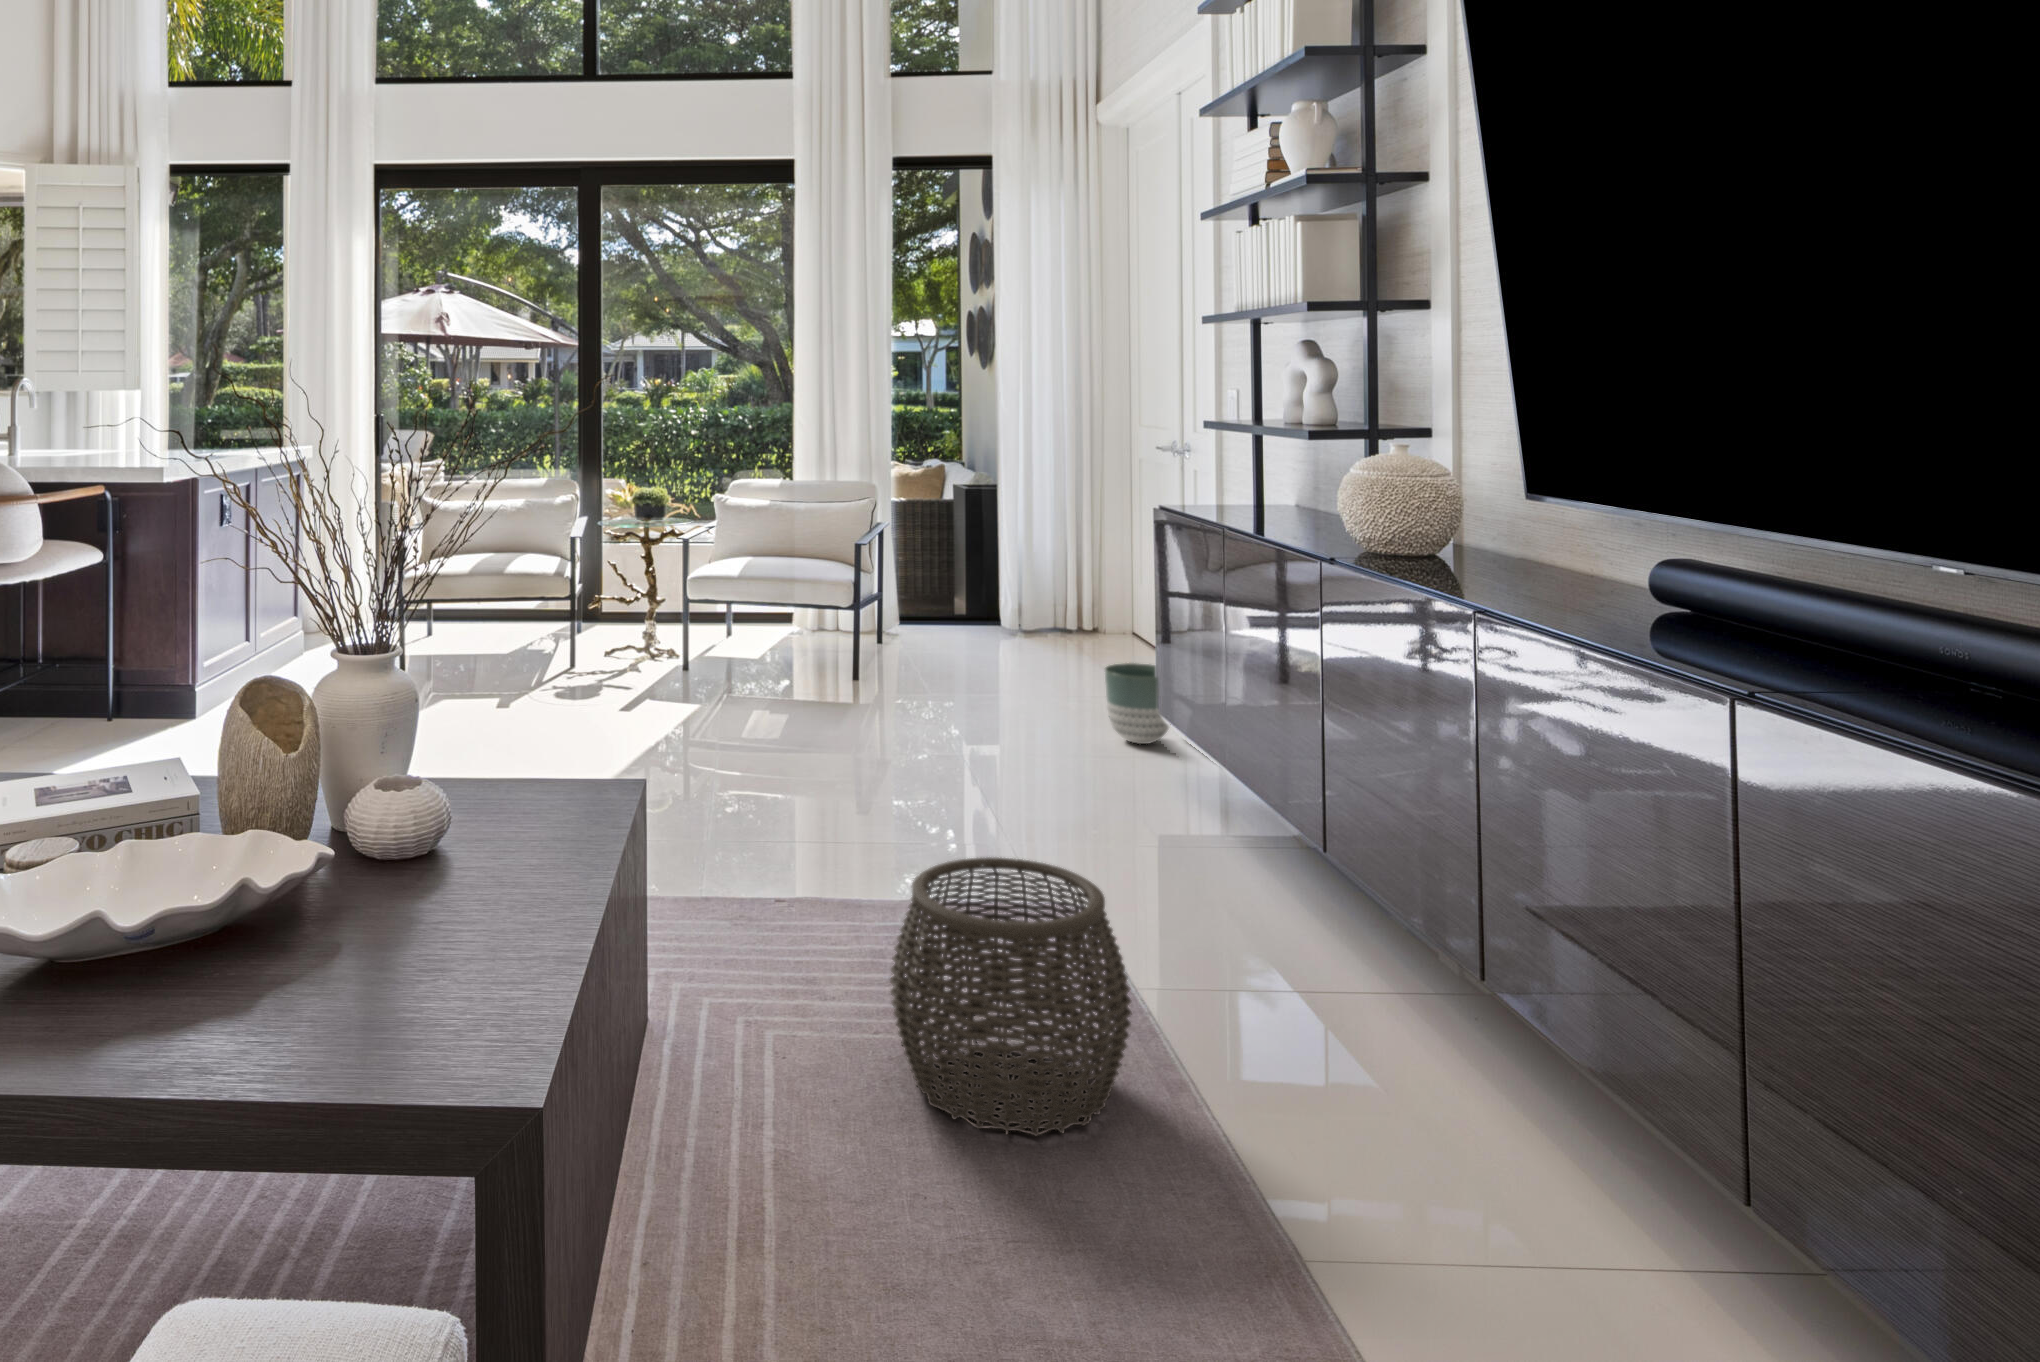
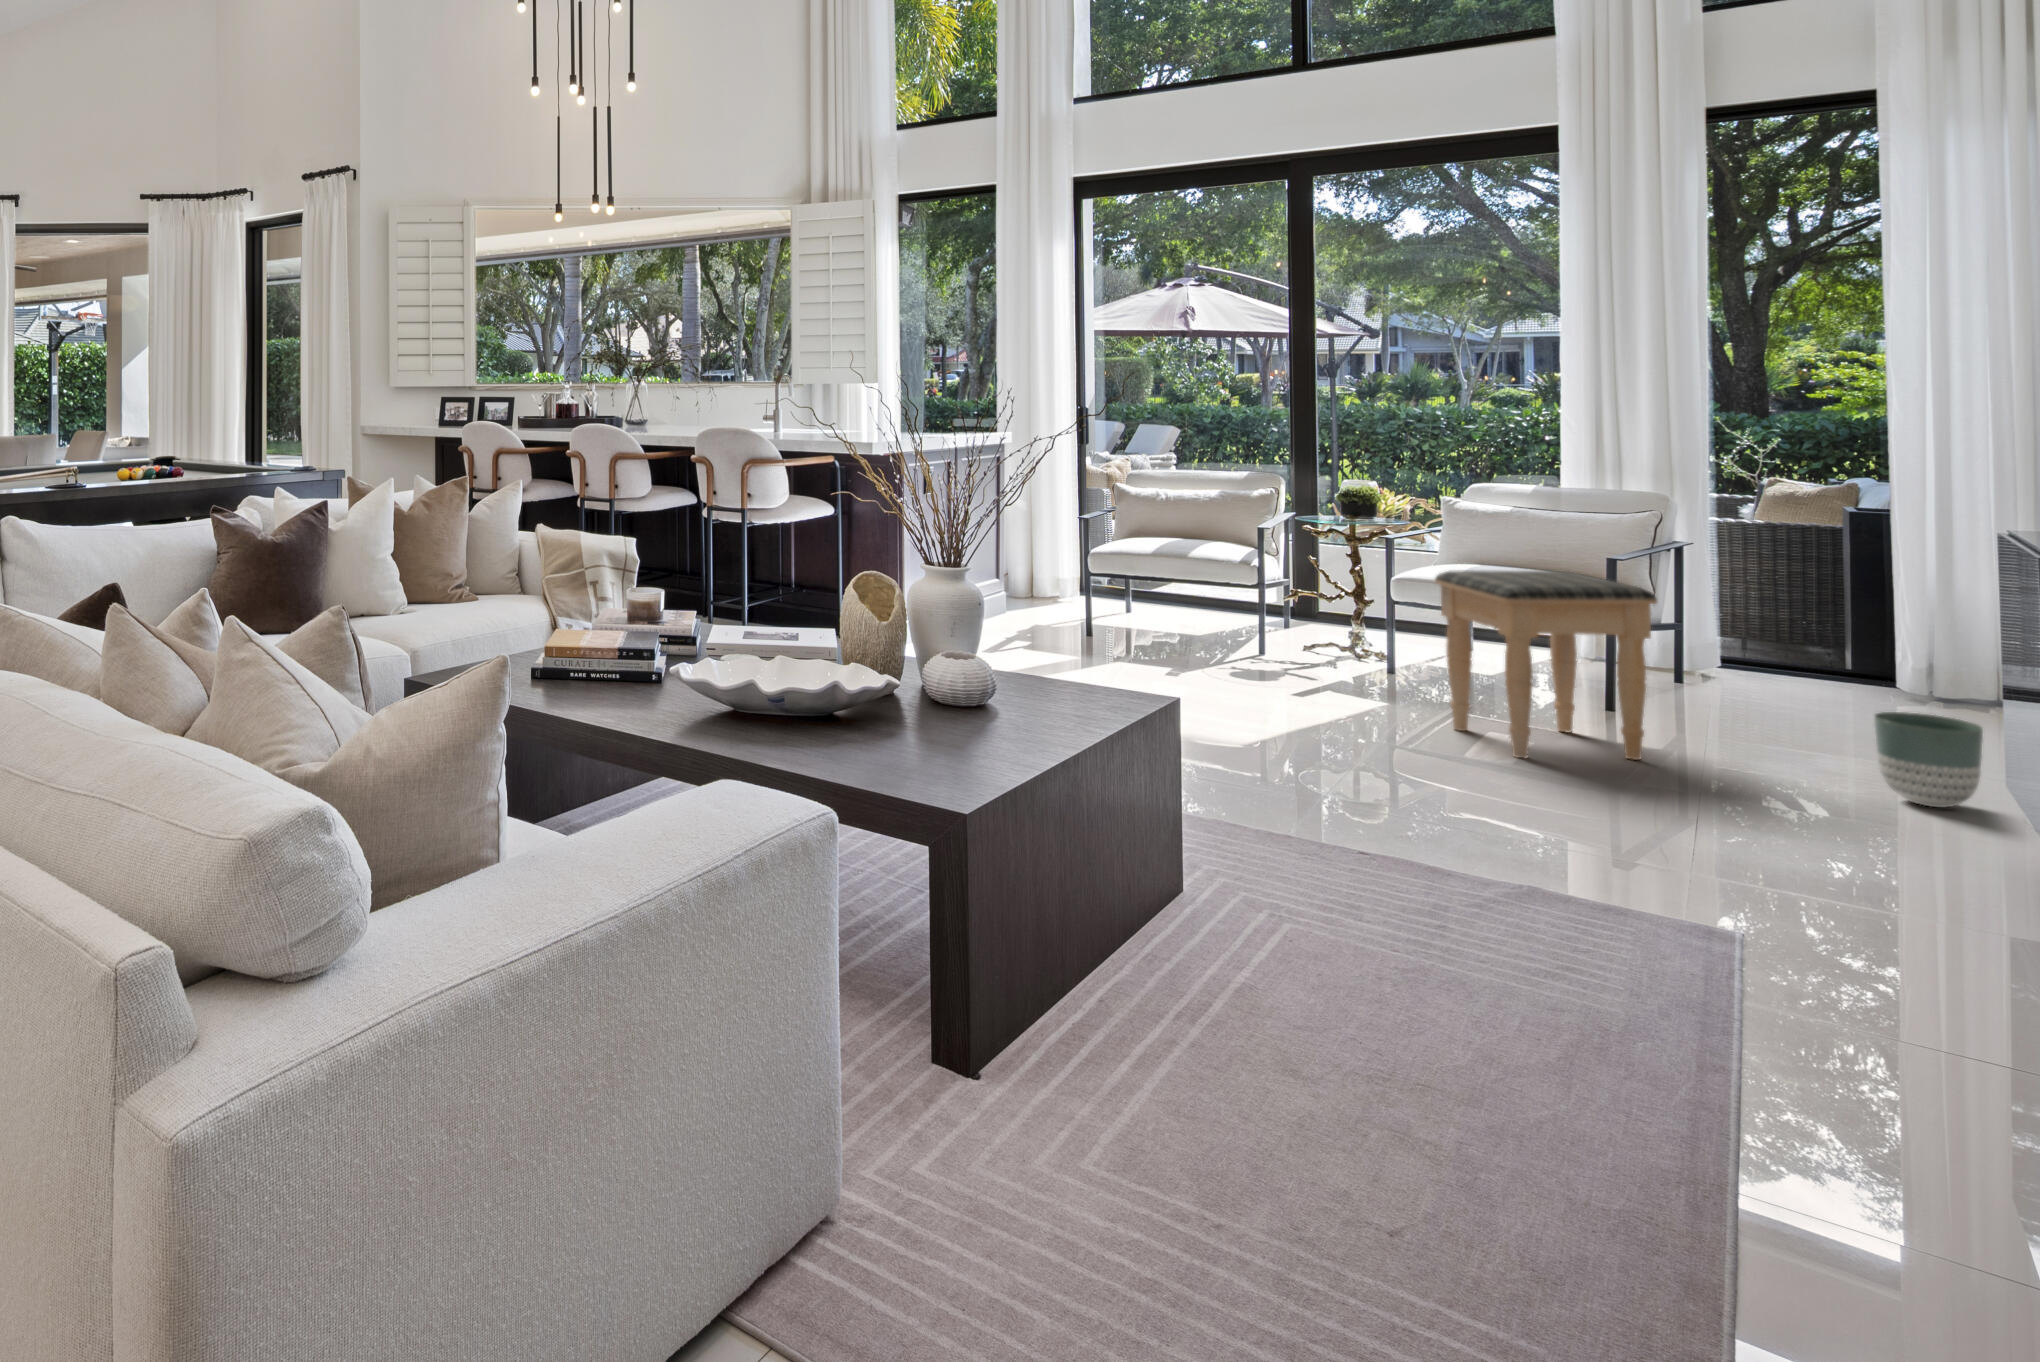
footstool: none [774,563,956,755] -> present [1435,570,1657,760]
woven basket: present [890,857,1132,1136] -> none [1321,792,1550,1007]

